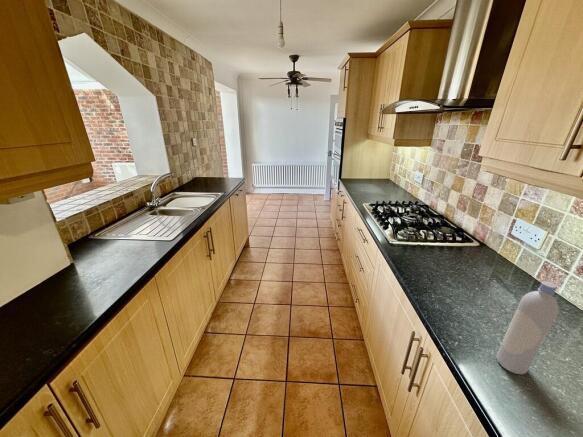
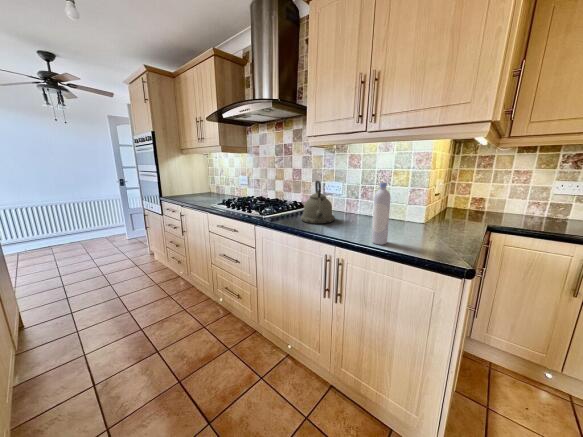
kettle: none [438,218,496,284] -> present [301,181,335,224]

